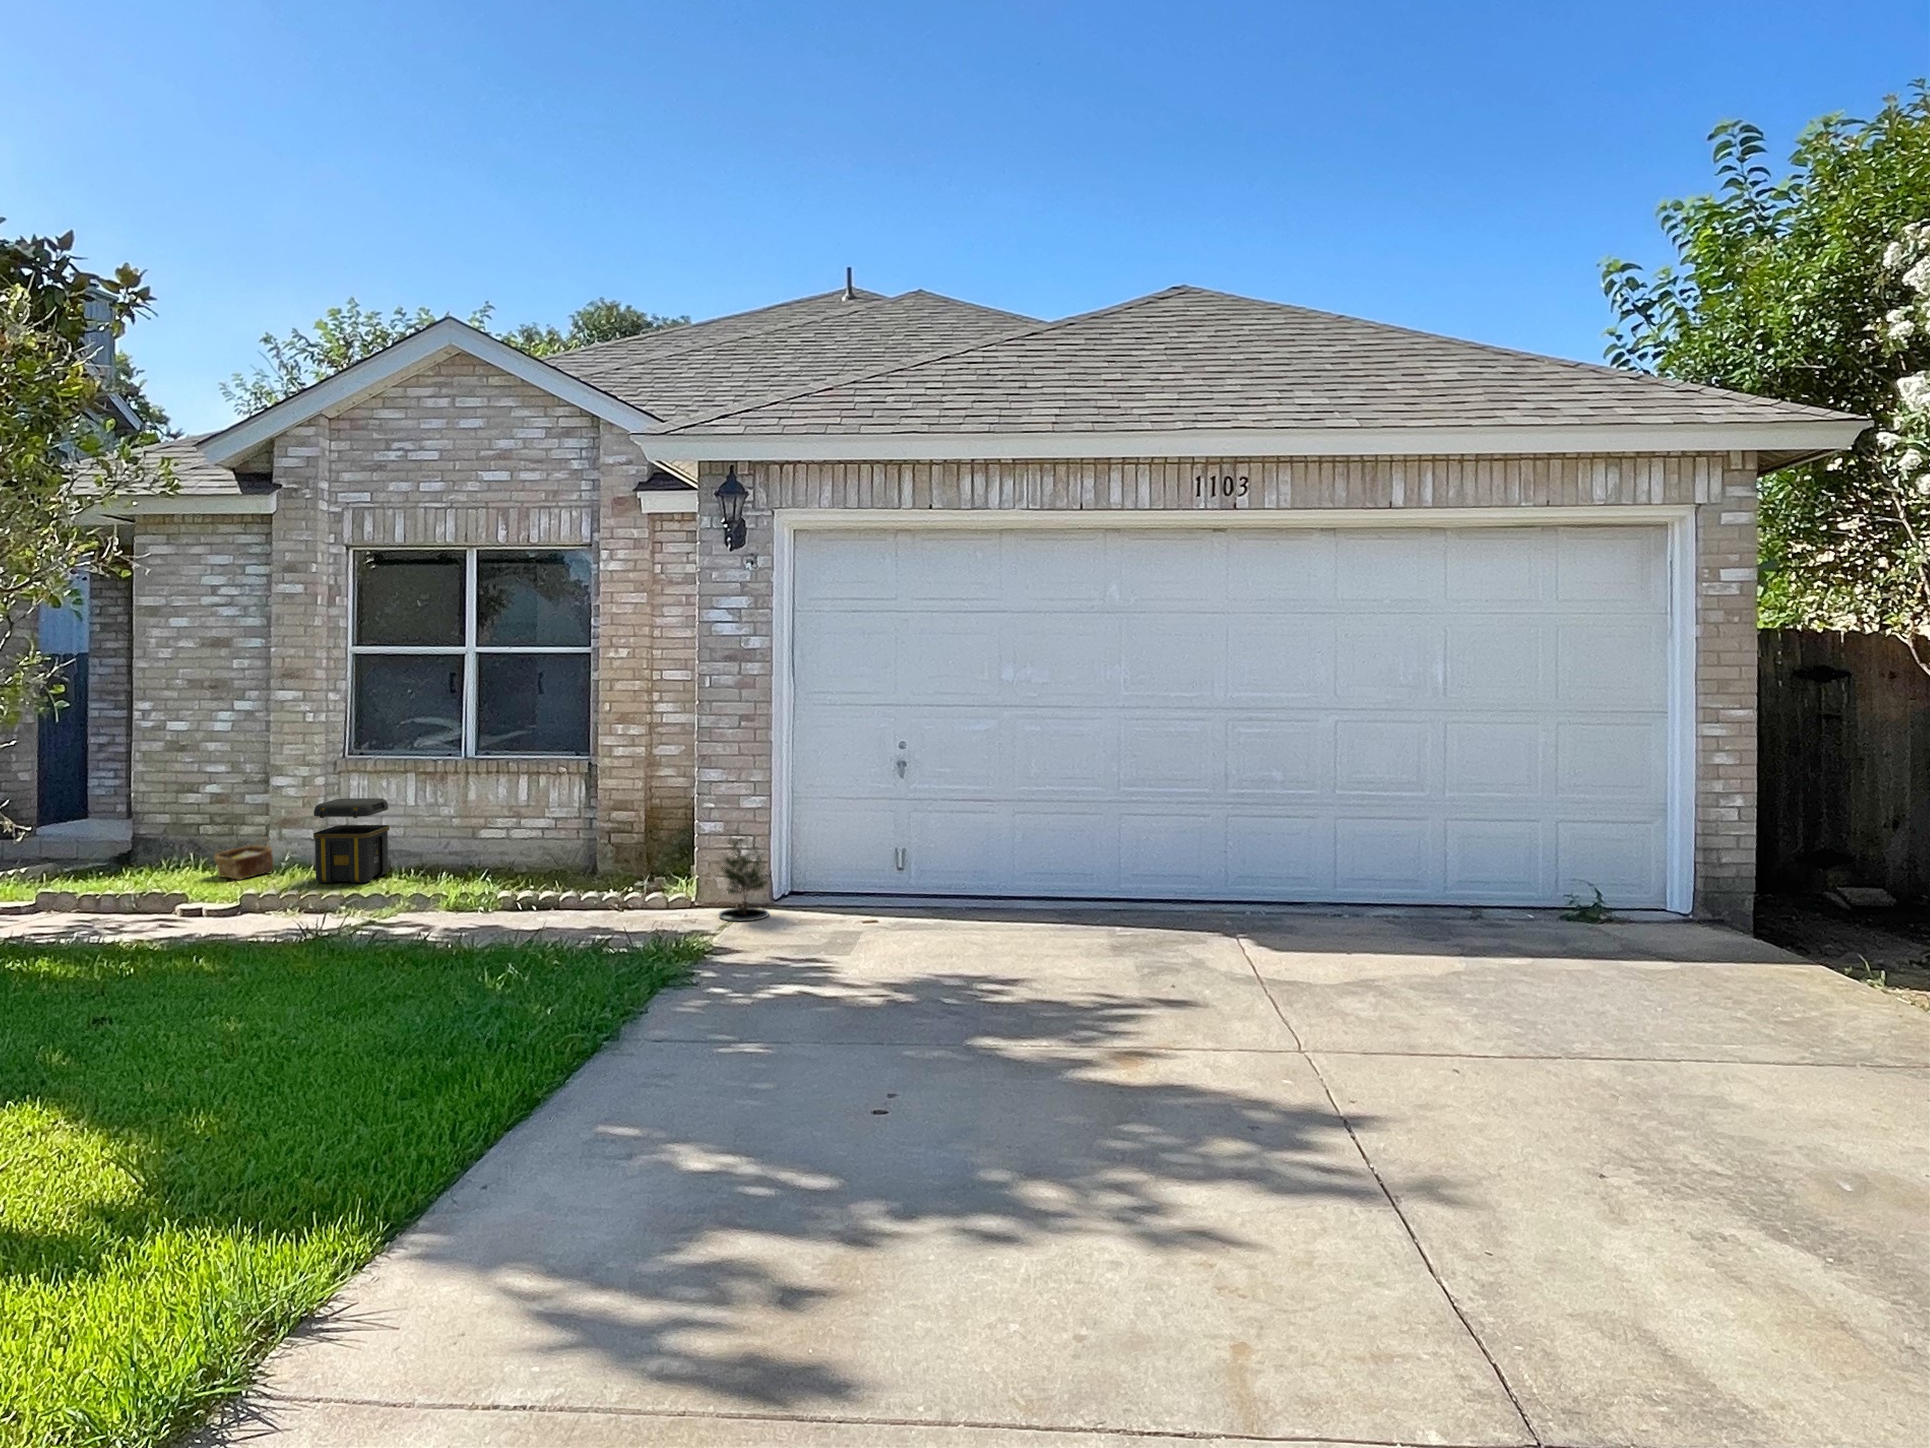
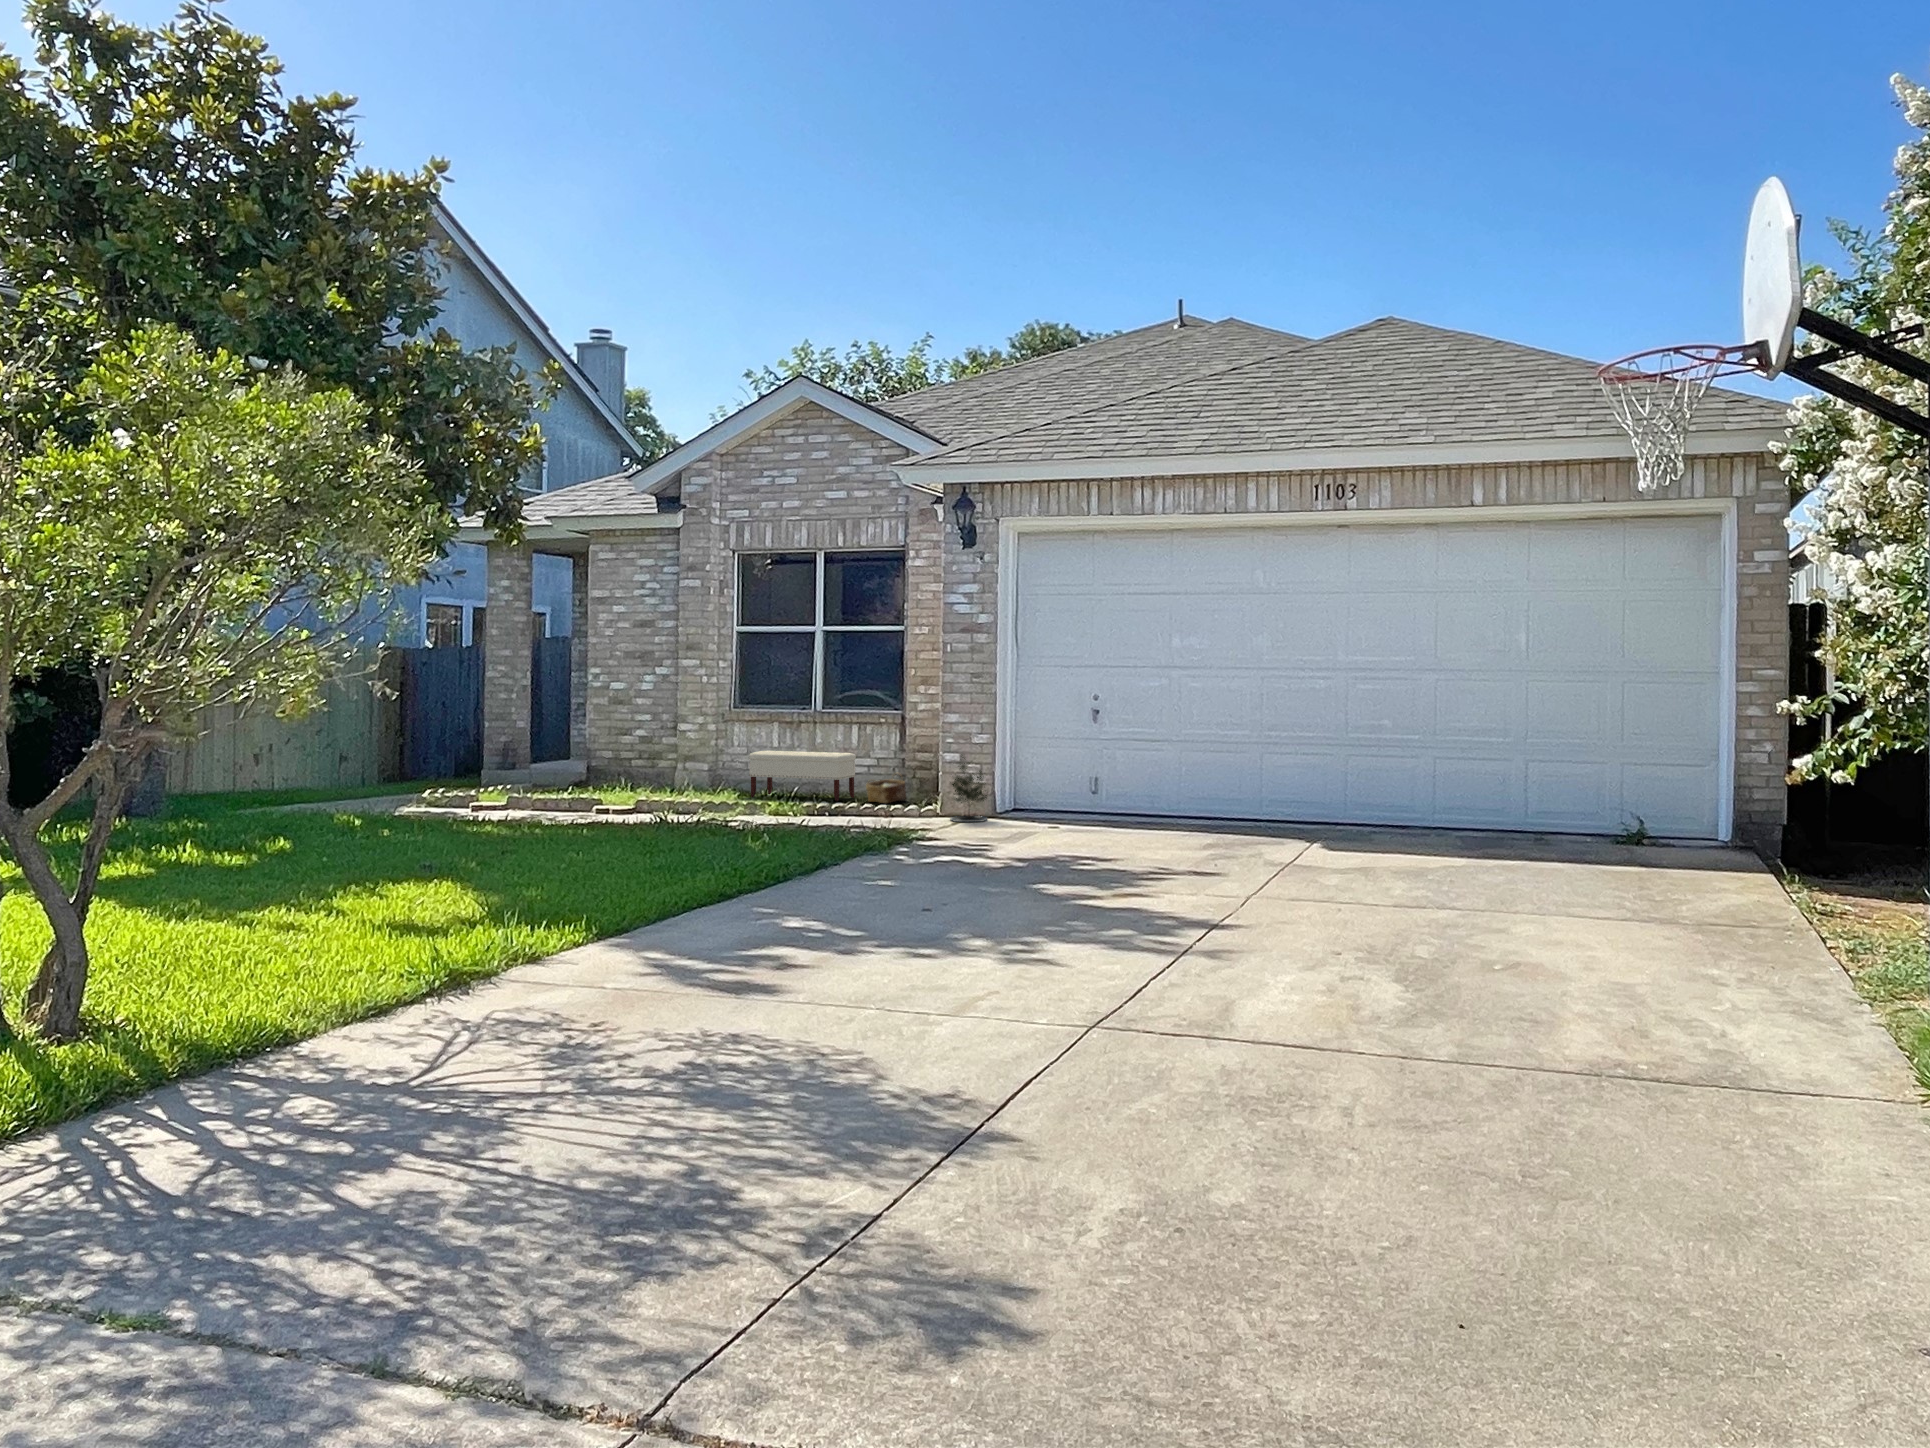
toolbox: present [313,798,390,883] -> none [698,737,751,797]
bench: none [392,816,545,884] -> present [749,750,856,801]
woven basket: present [214,837,274,880] -> present [866,778,906,803]

